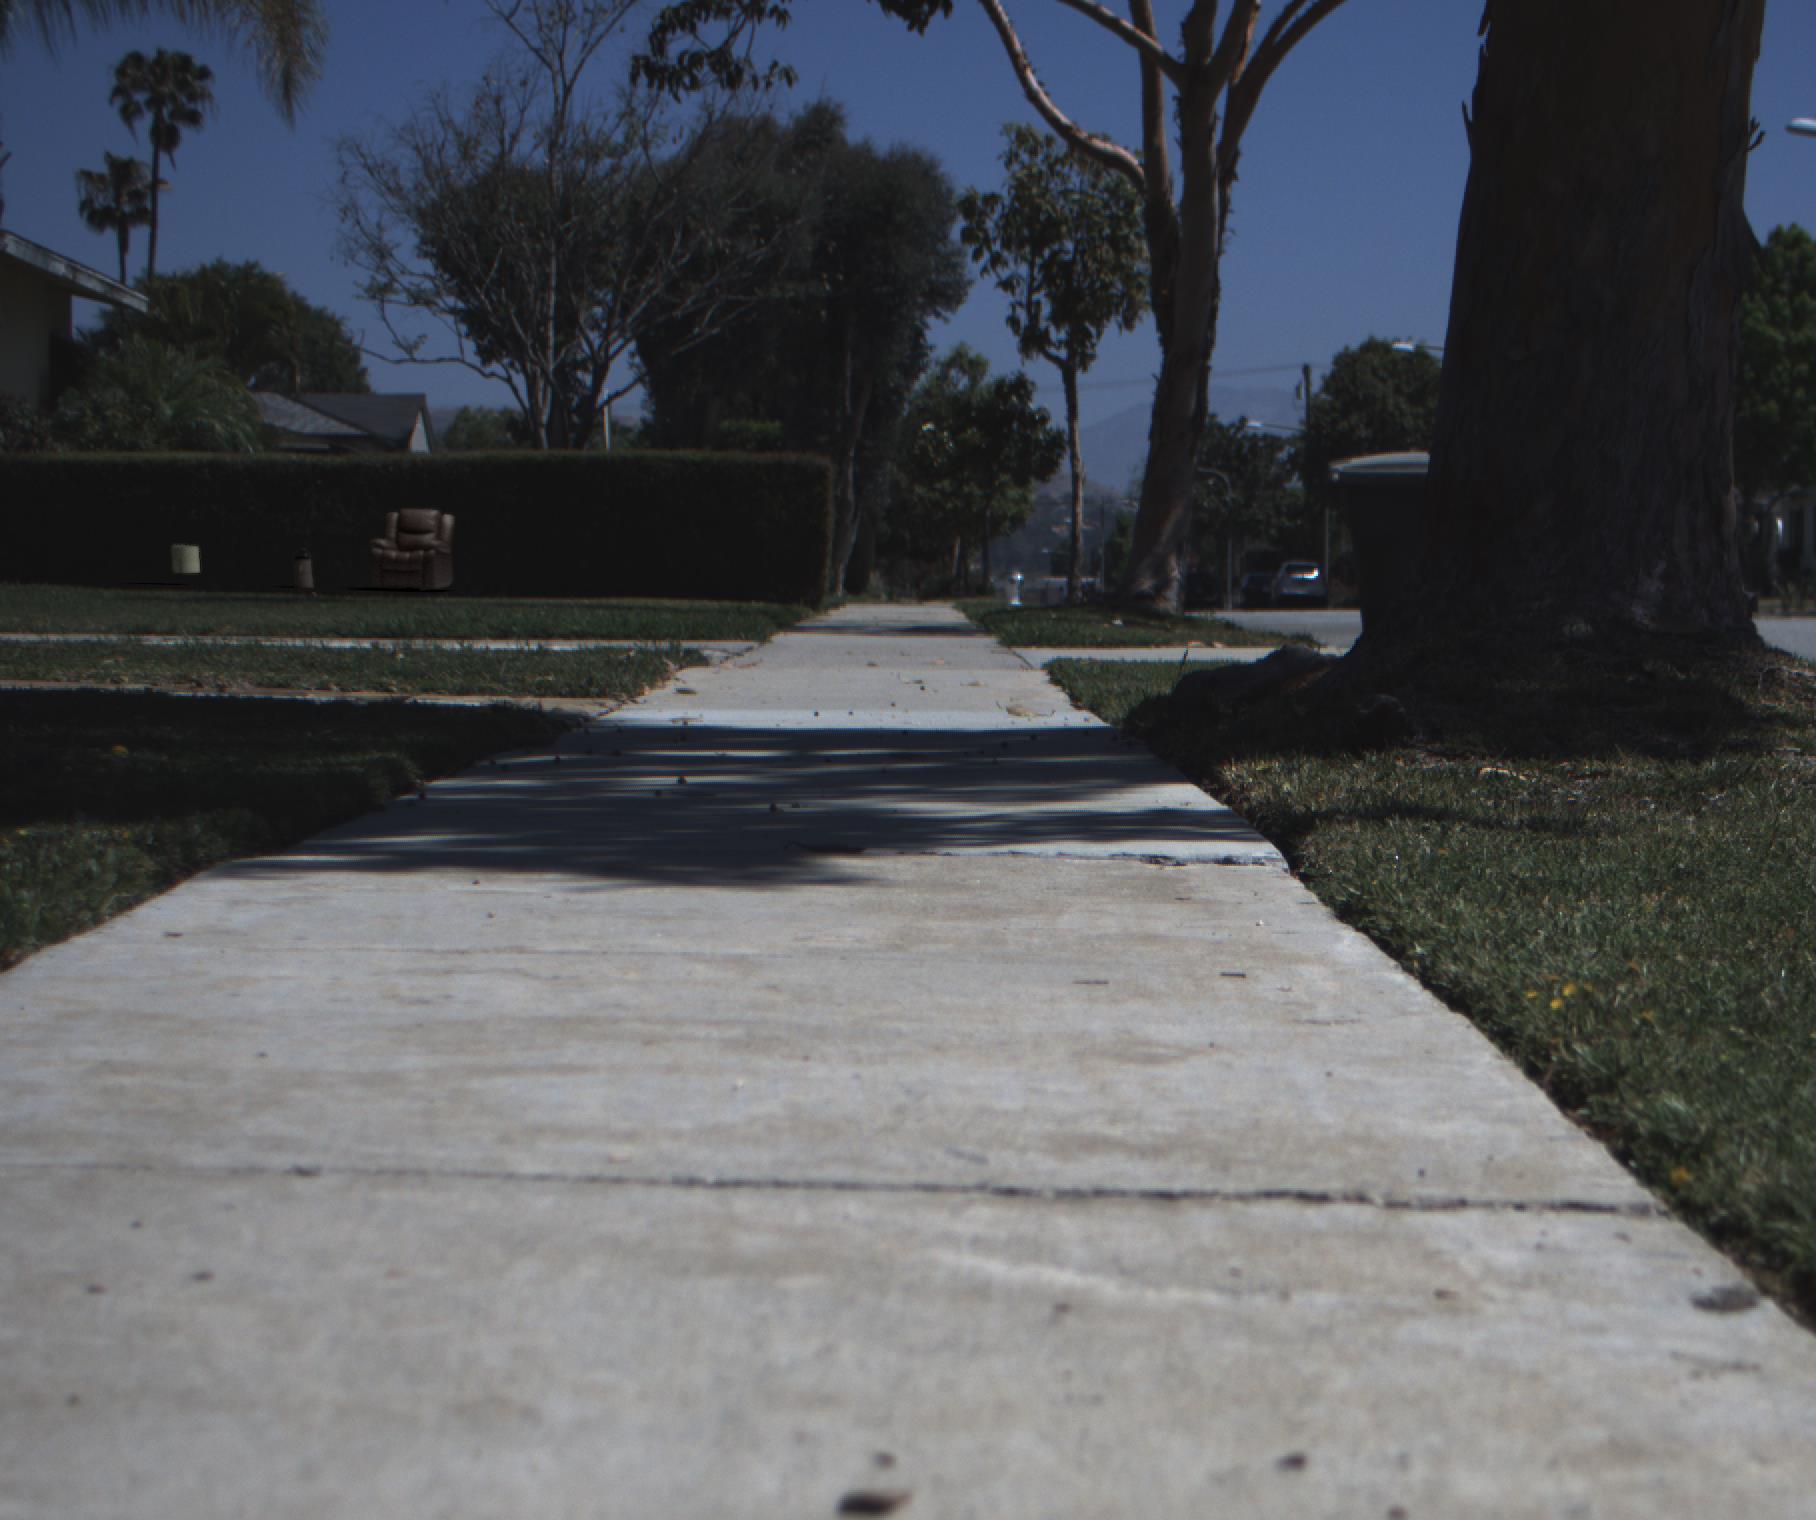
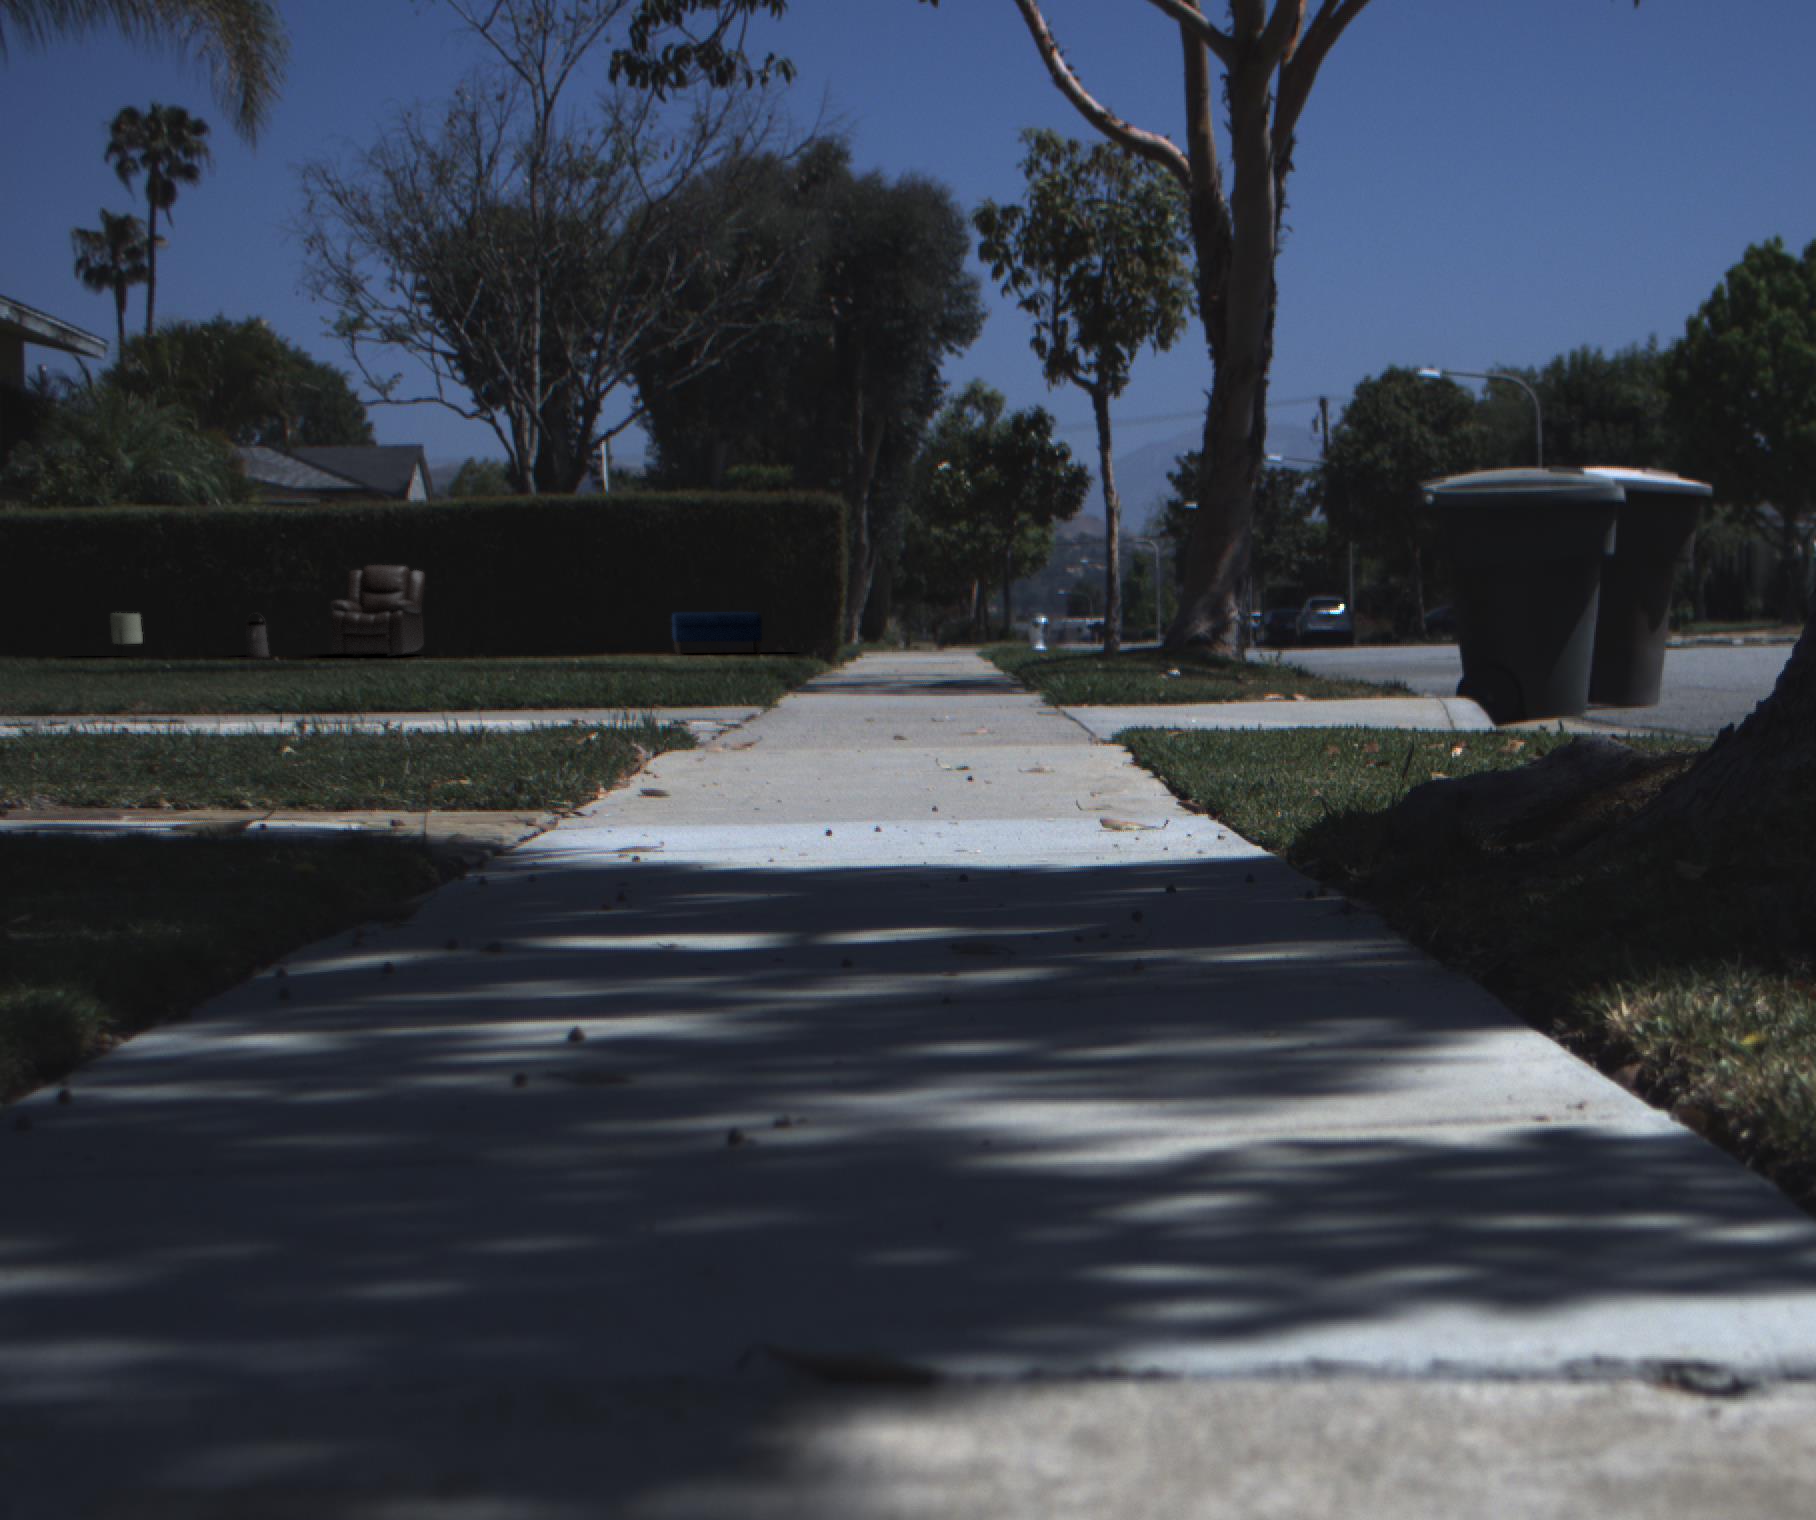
bench: none [675,559,756,598] -> present [672,612,762,654]

